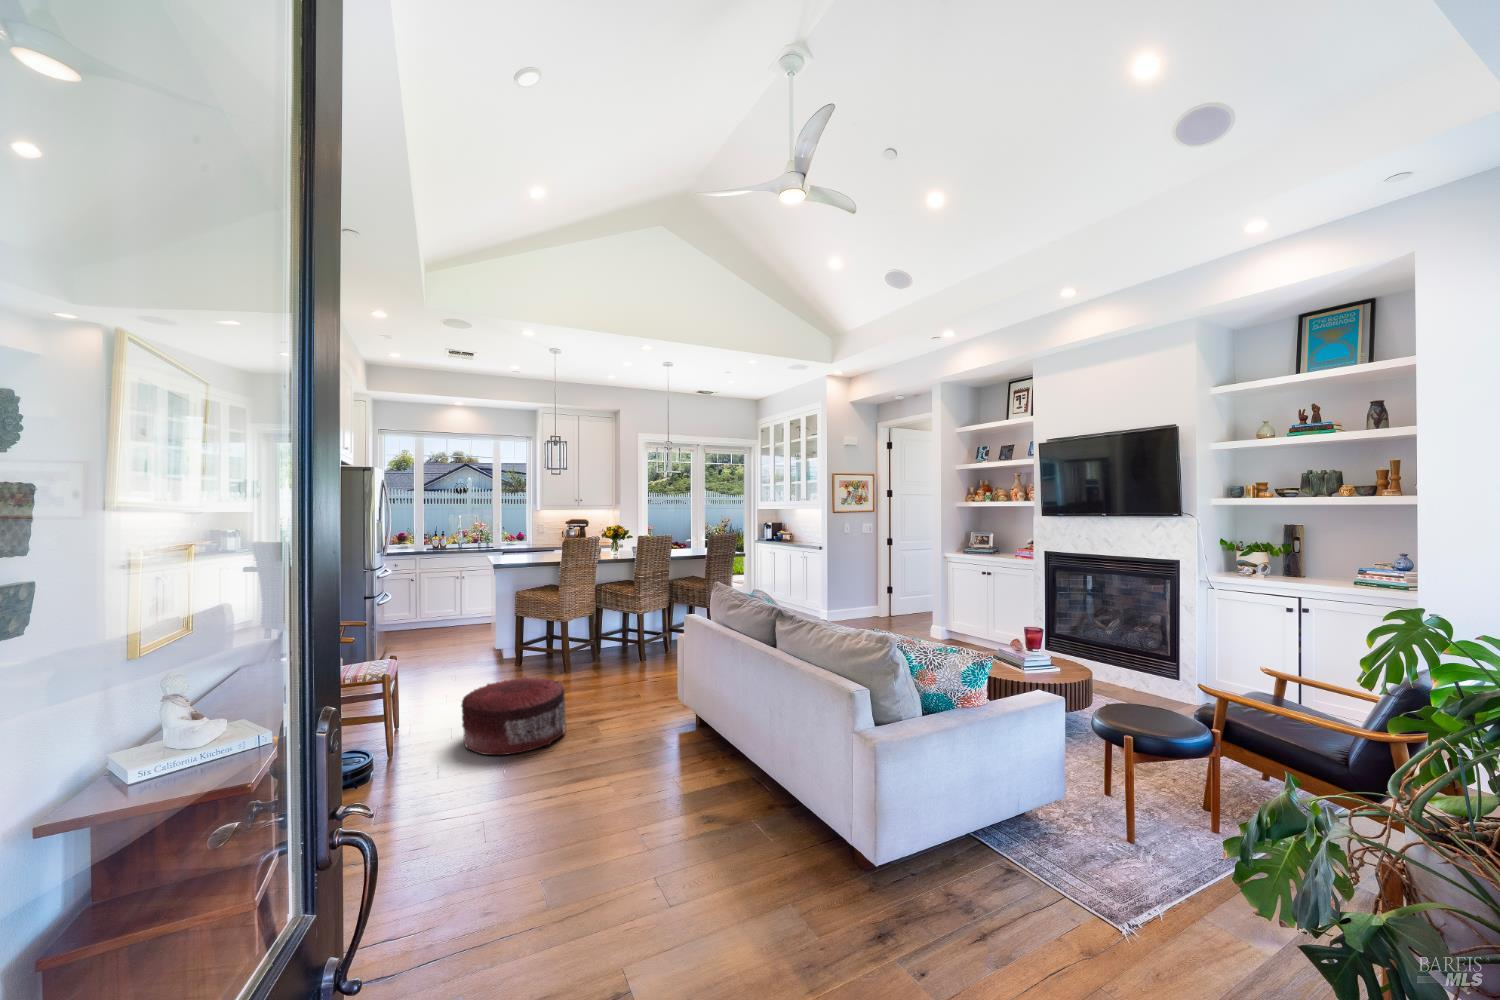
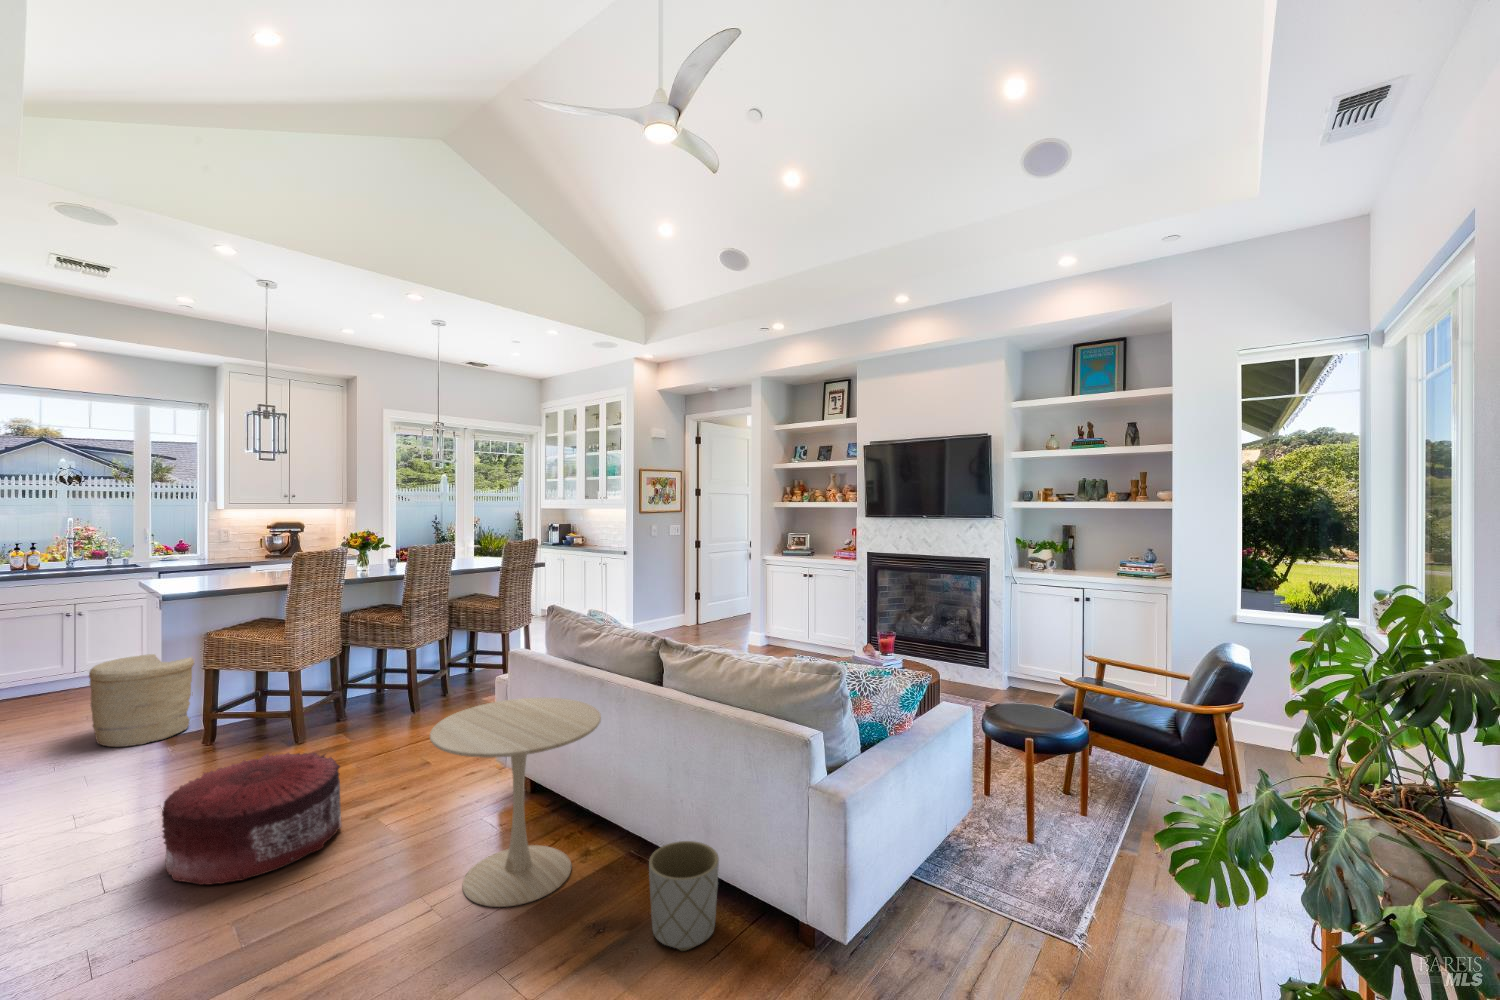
woven basket: none [446,607,503,667] -> present [89,654,194,747]
side table: none [601,652,725,803] -> present [430,697,601,907]
planter: none [738,774,795,858] -> present [649,841,719,951]

